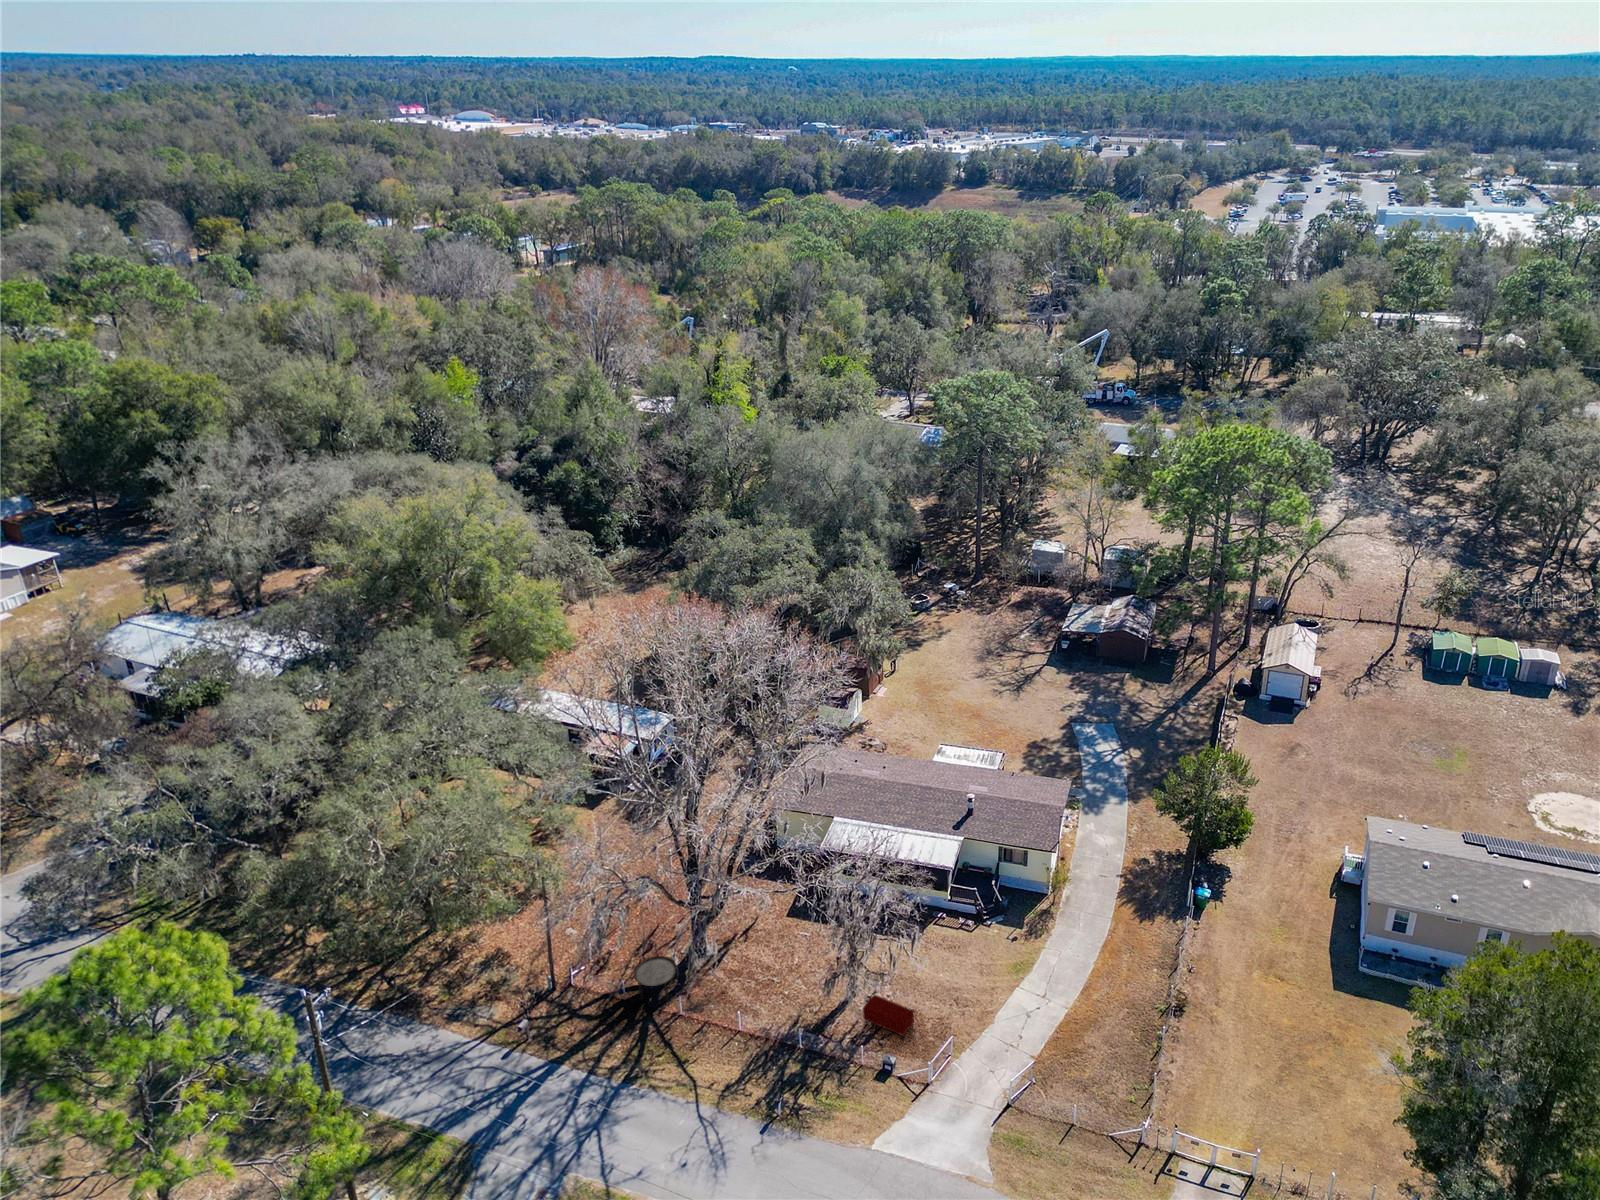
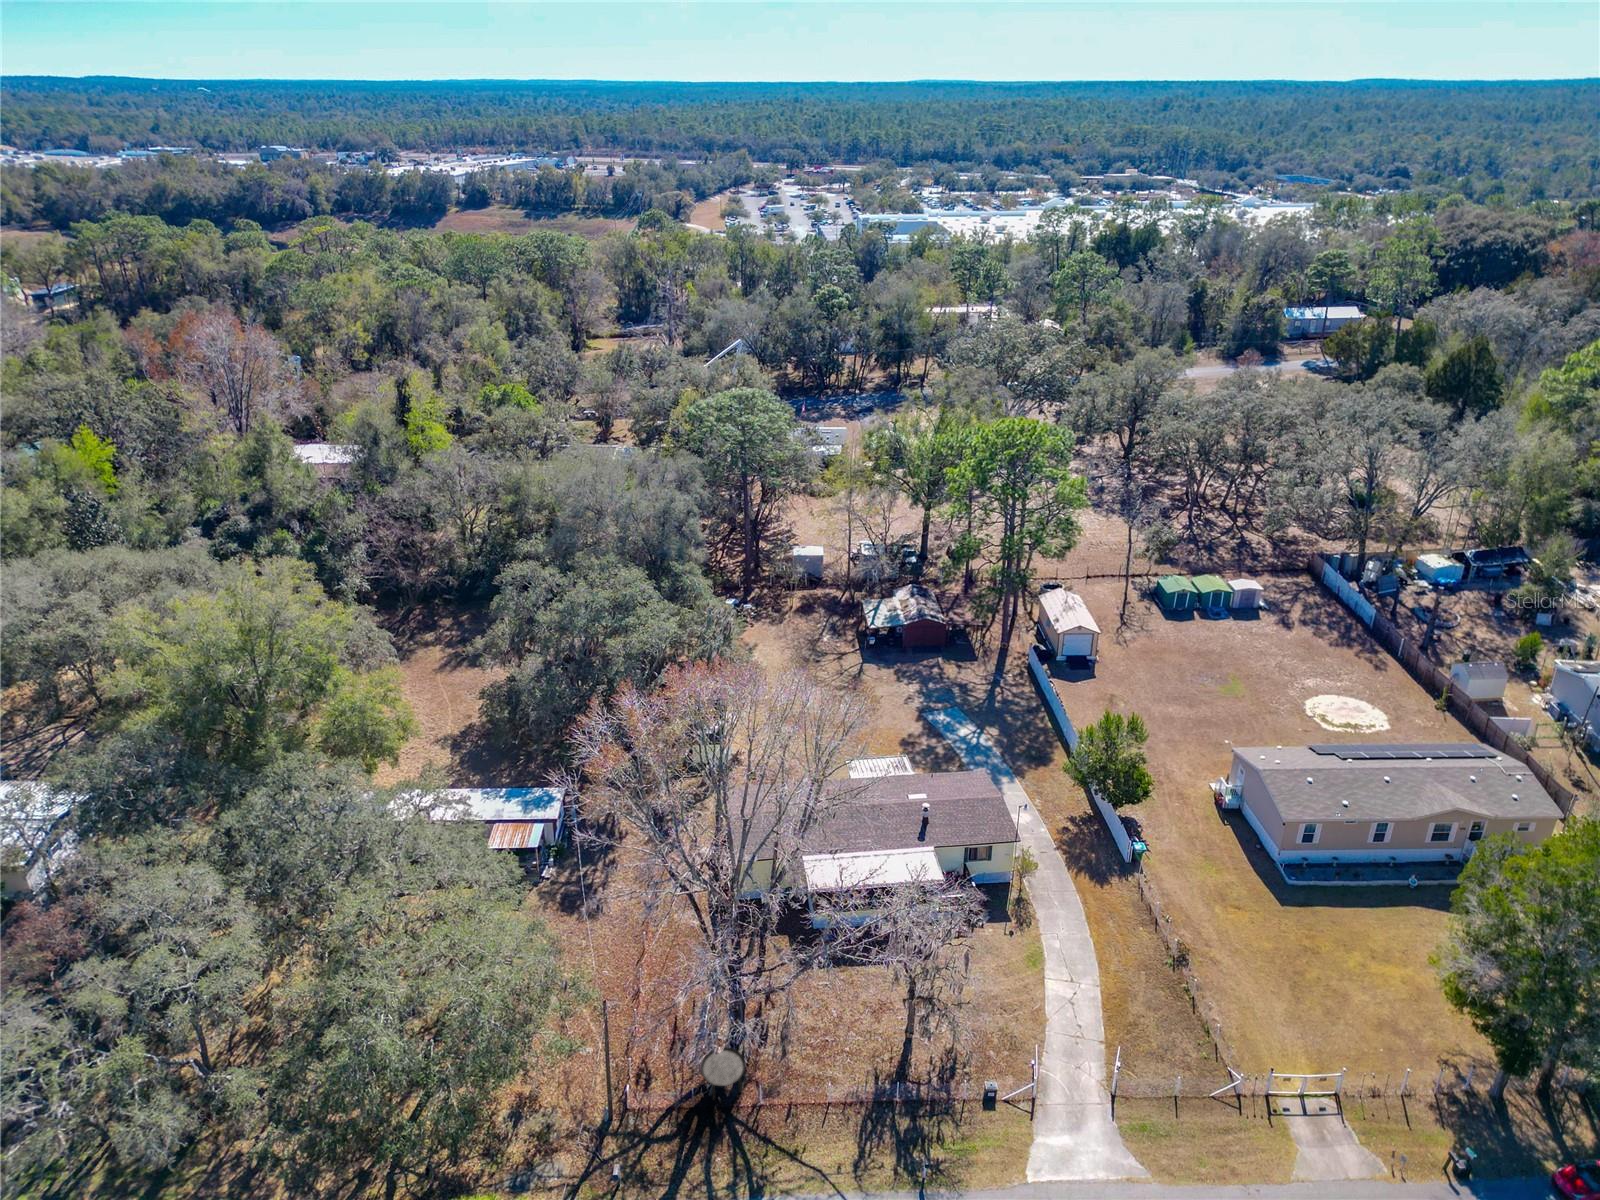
bench: present [863,995,914,1039] -> none [937,1026,981,1061]

